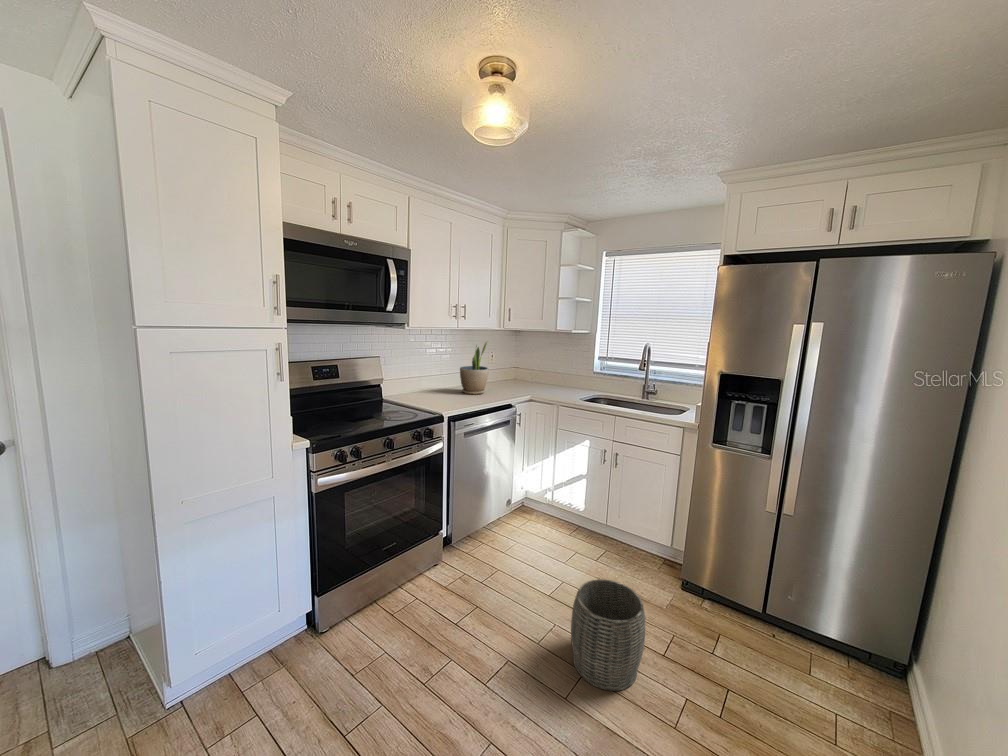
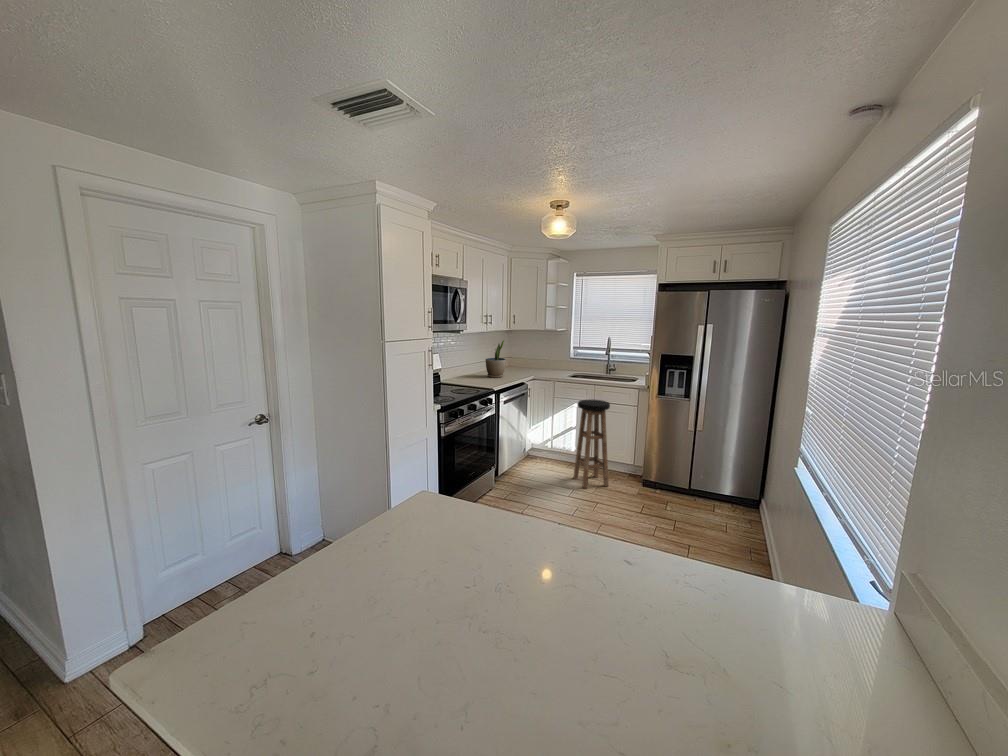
bar stool: none [571,438,630,581] -> present [574,400,610,488]
woven basket: present [571,579,646,691] -> none [591,476,632,529]

